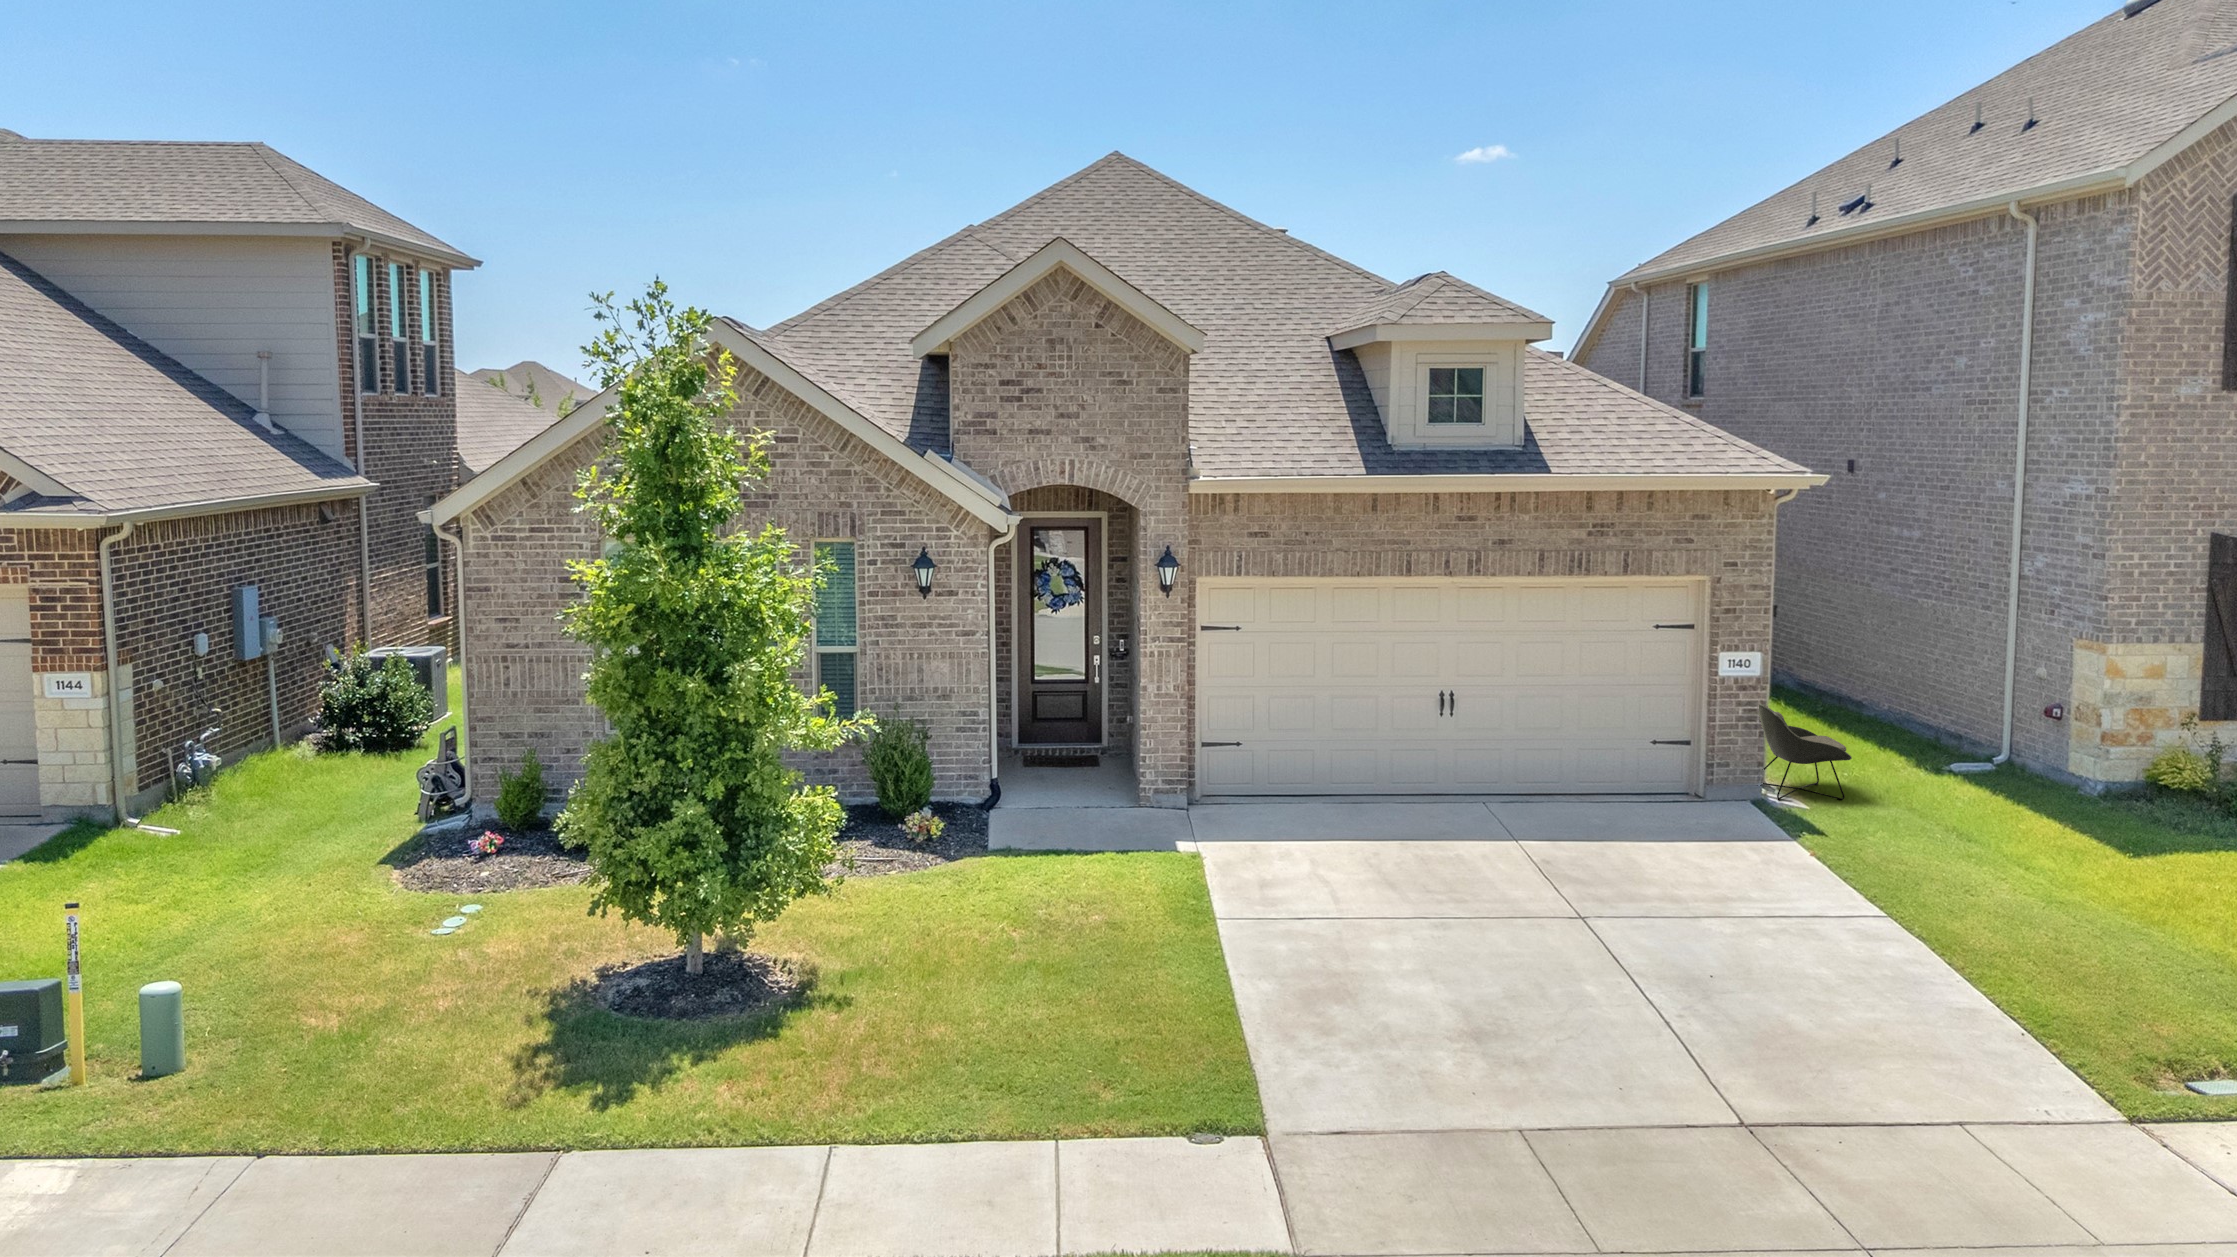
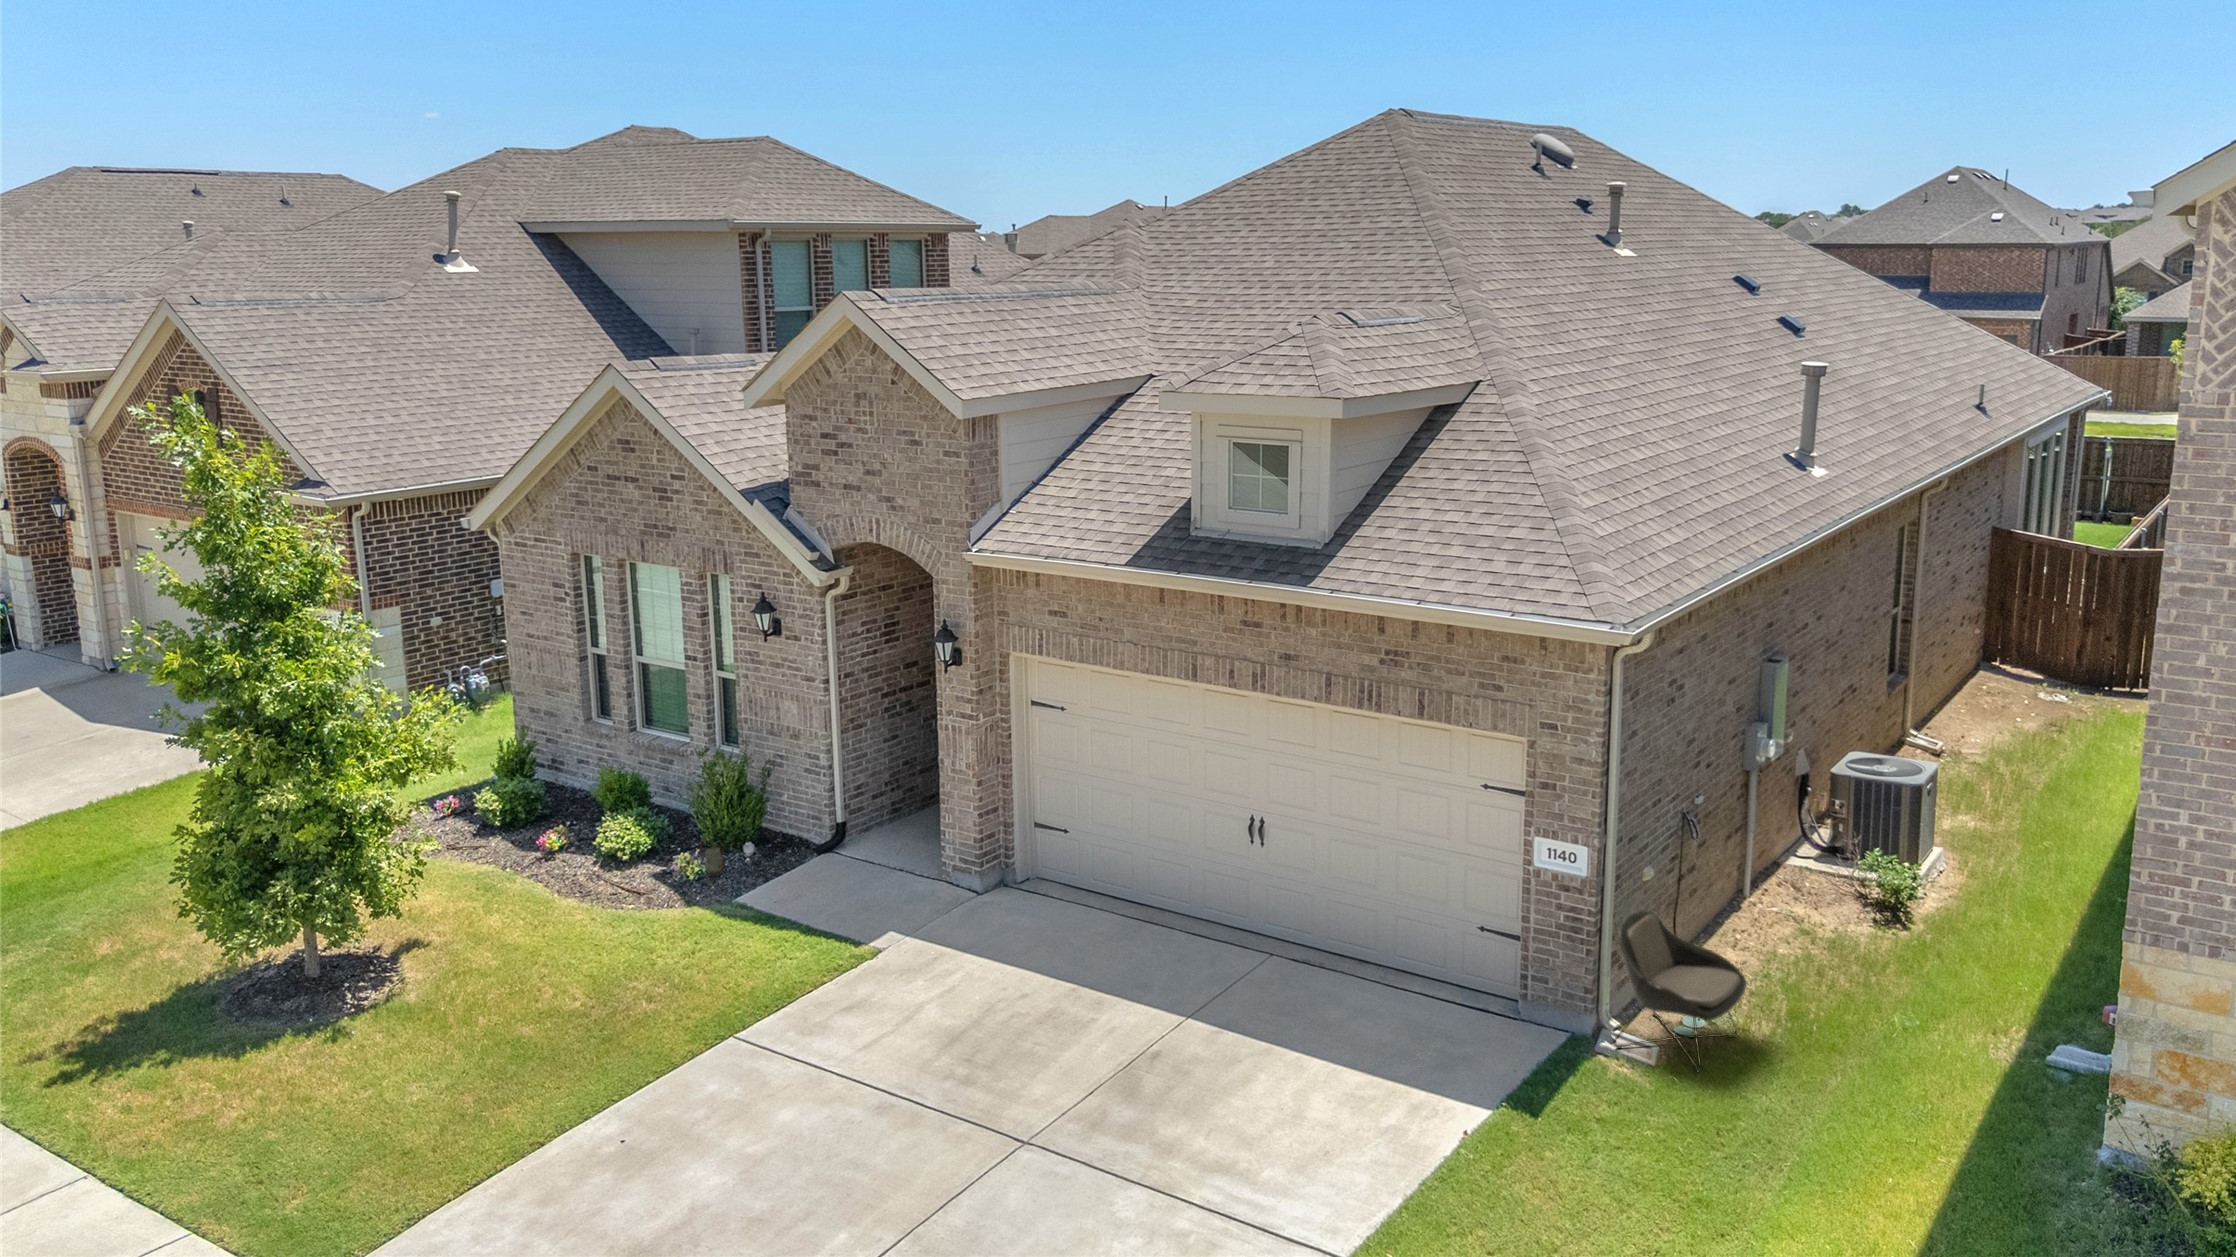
watering can: none [877,807,914,848] -> present [701,840,723,877]

